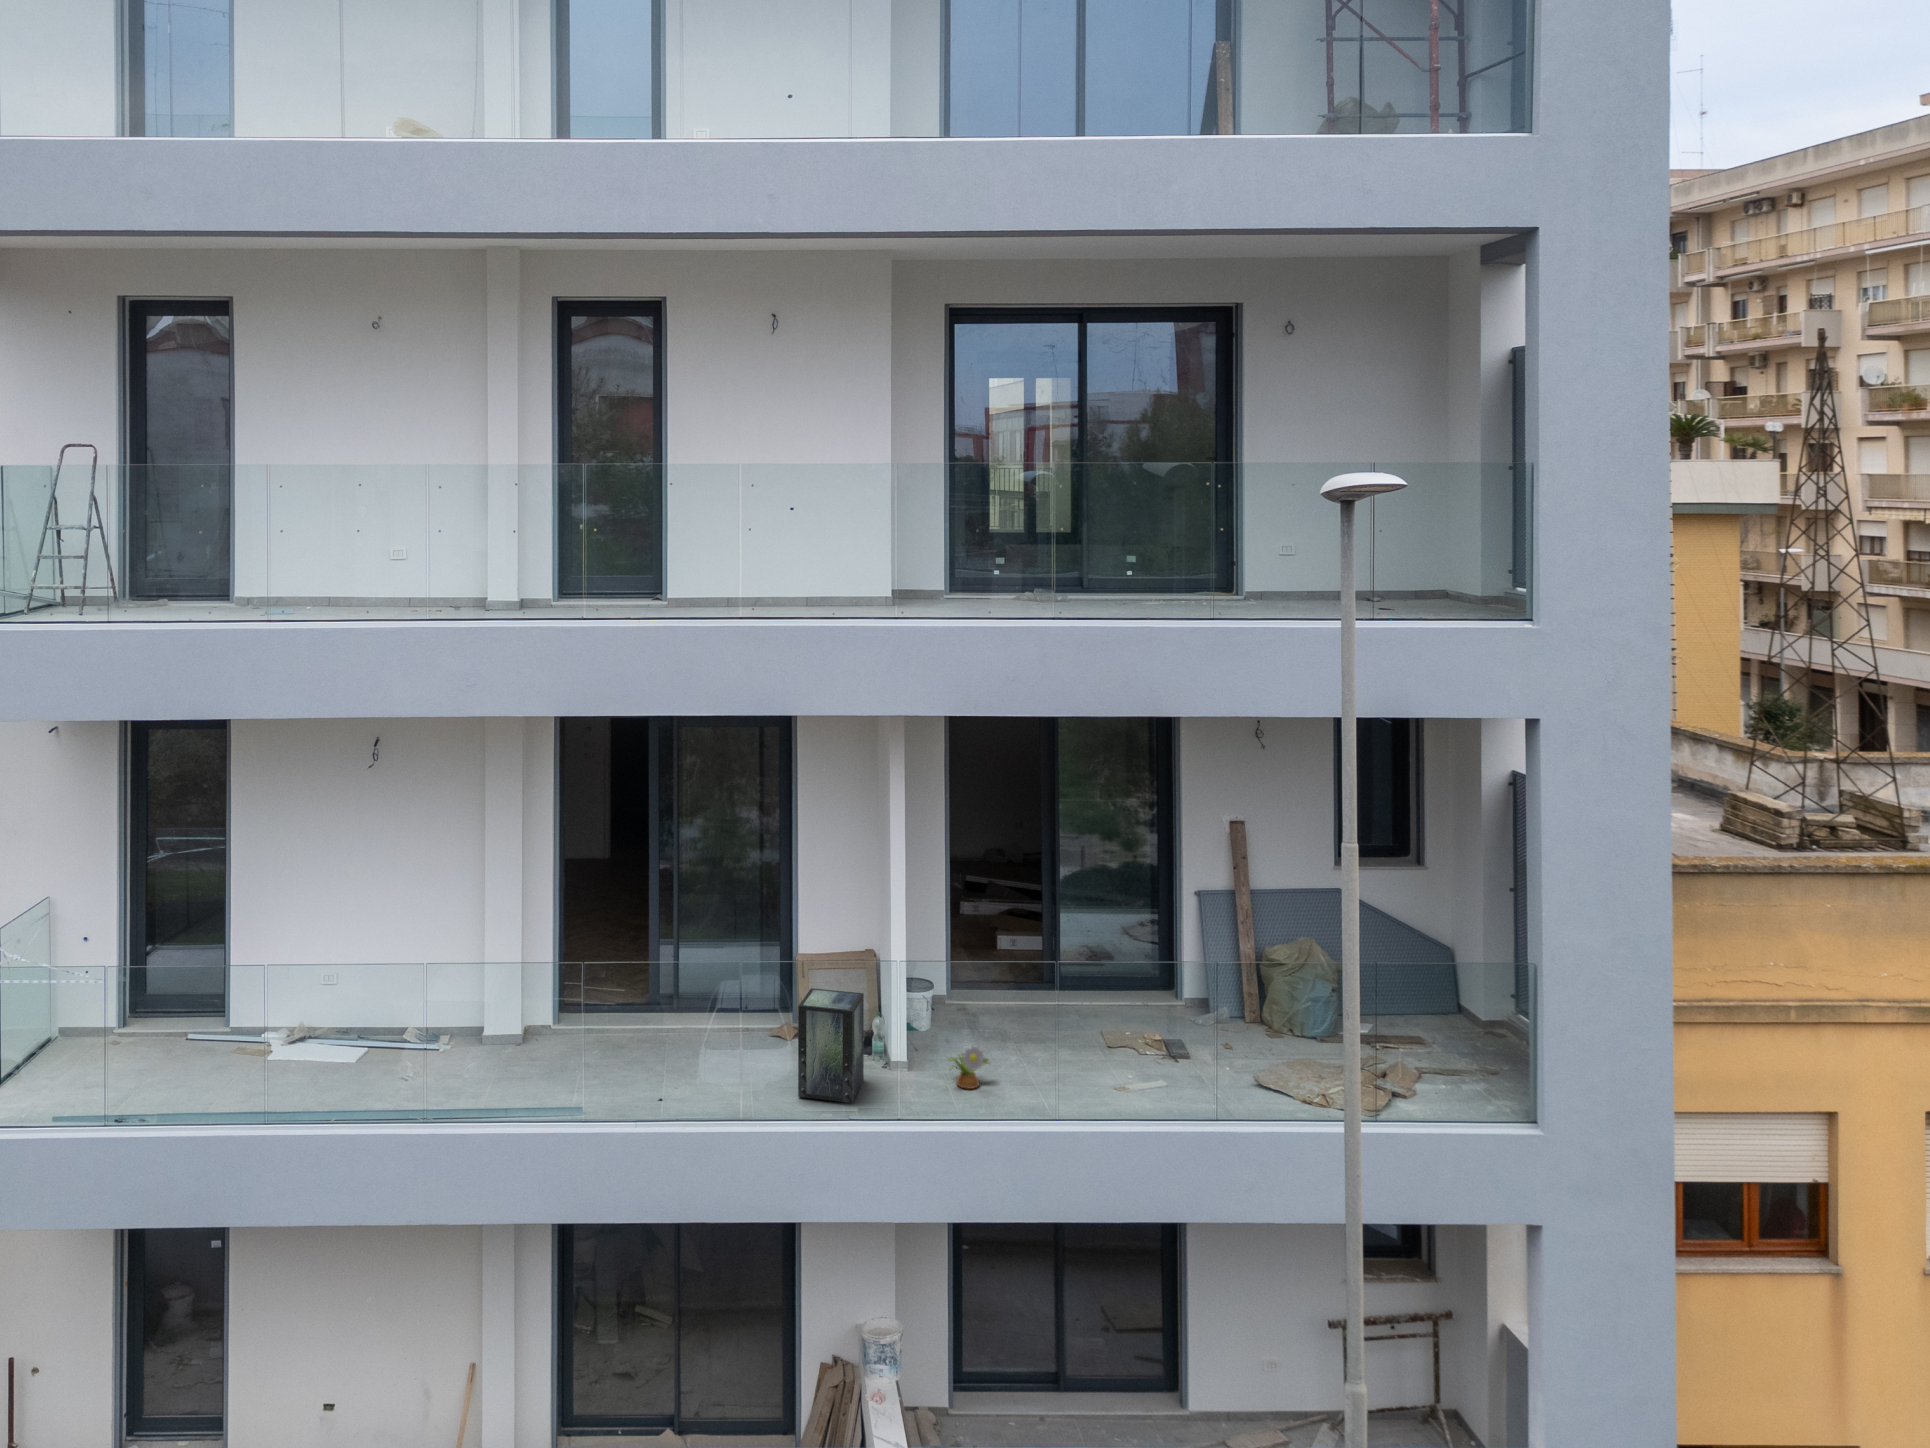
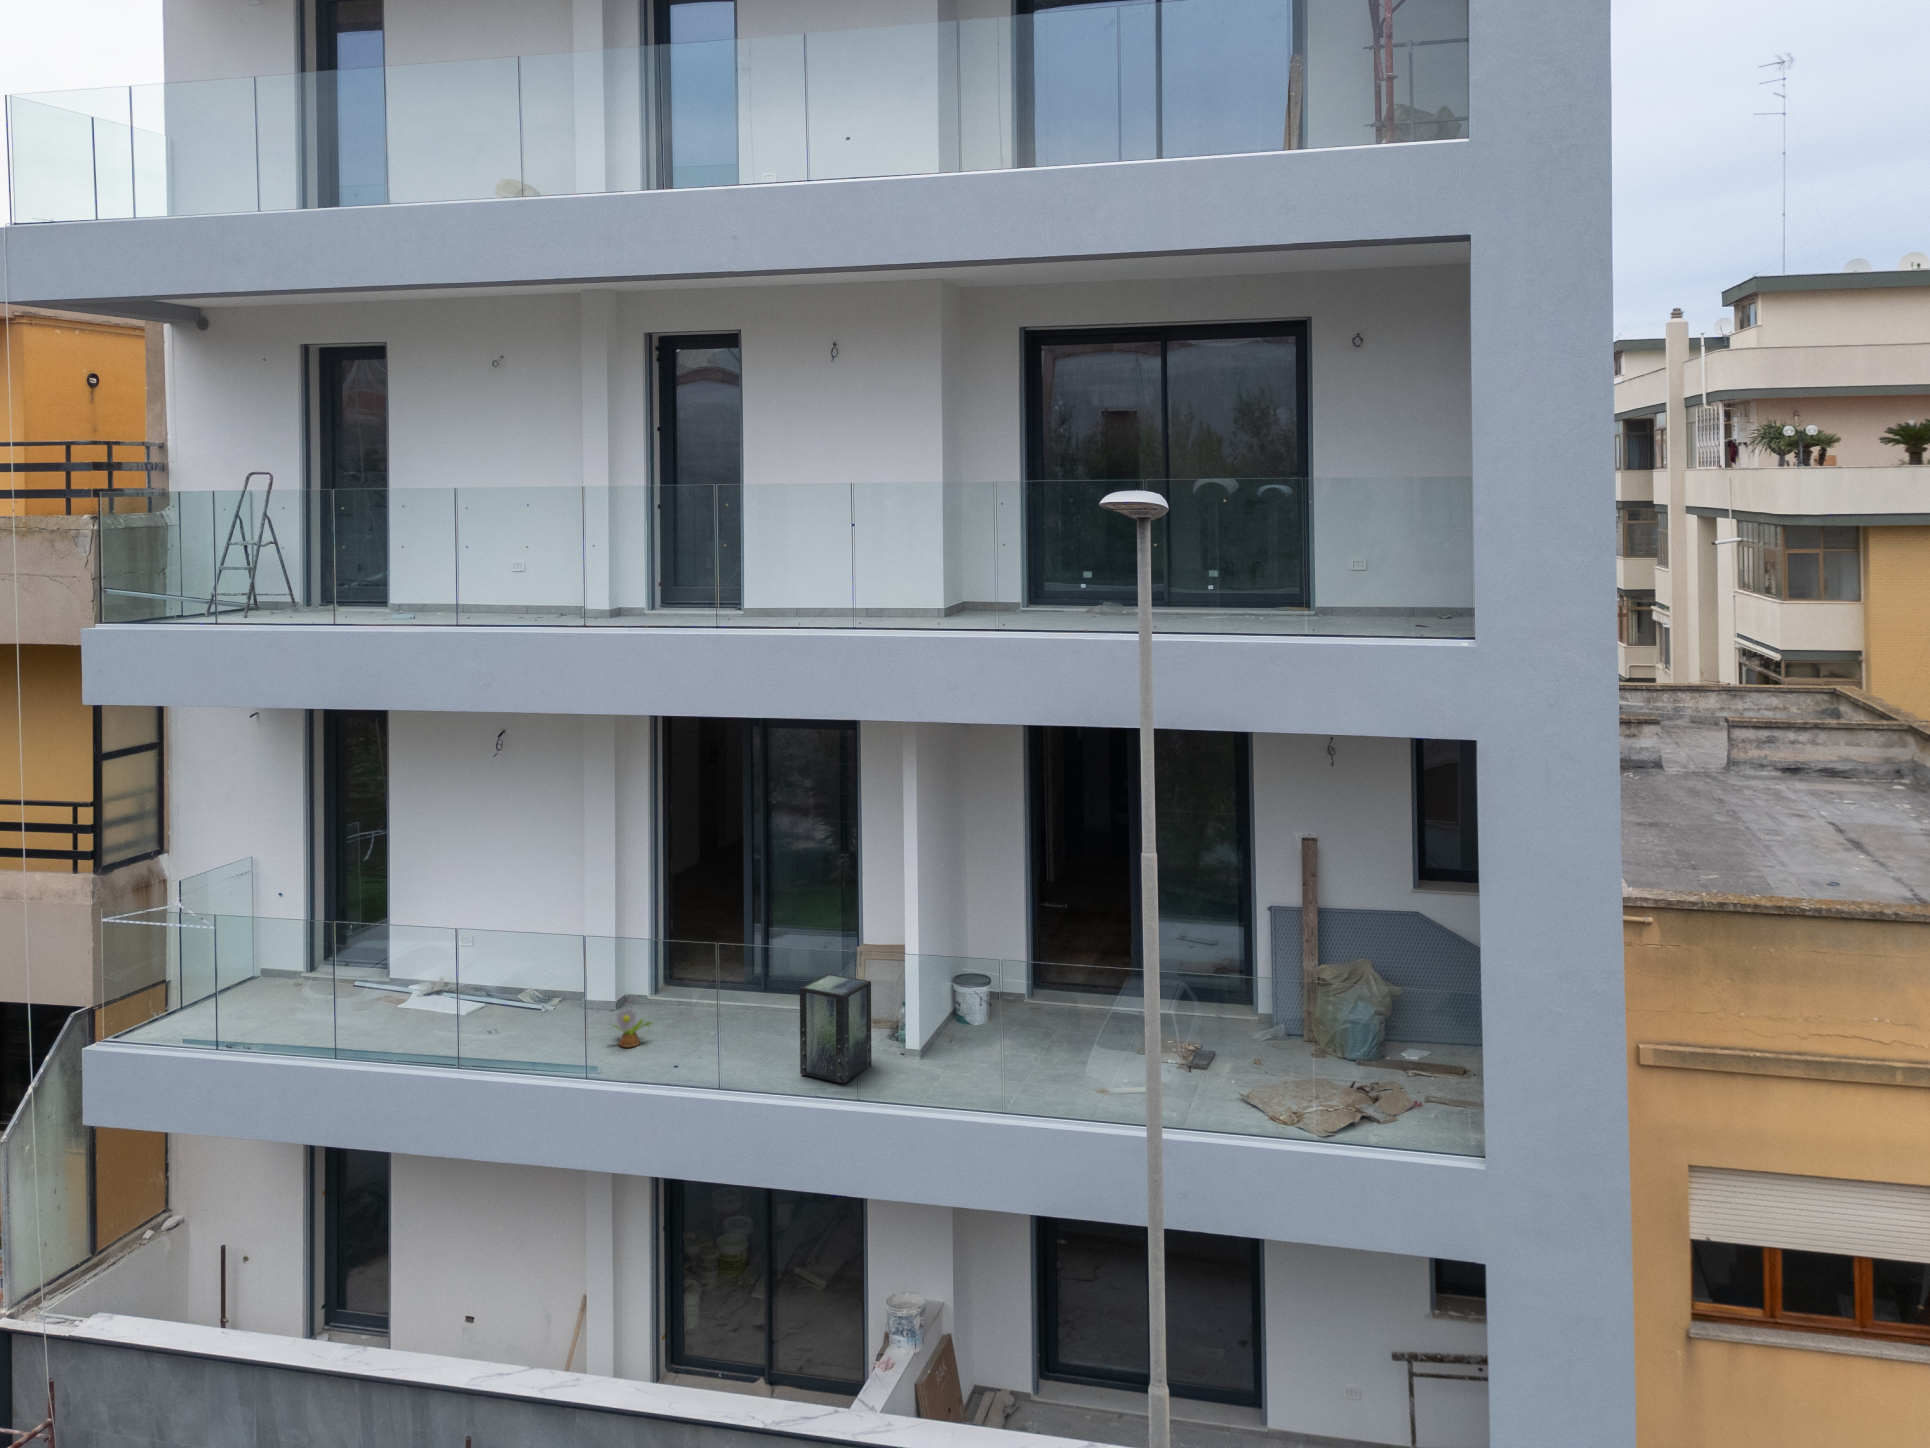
decorative plant: present [949,1045,988,1089] -> present [613,1008,652,1047]

